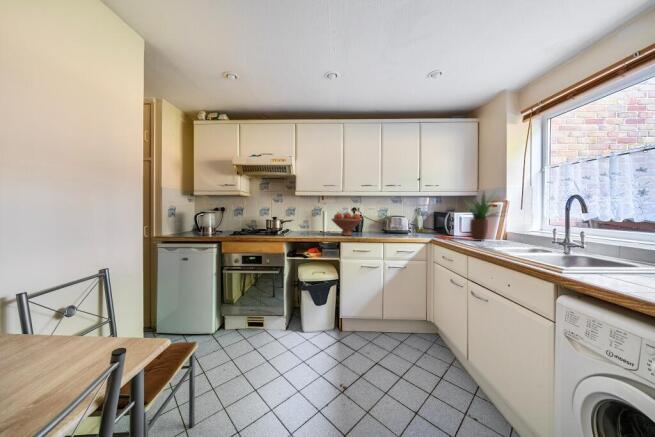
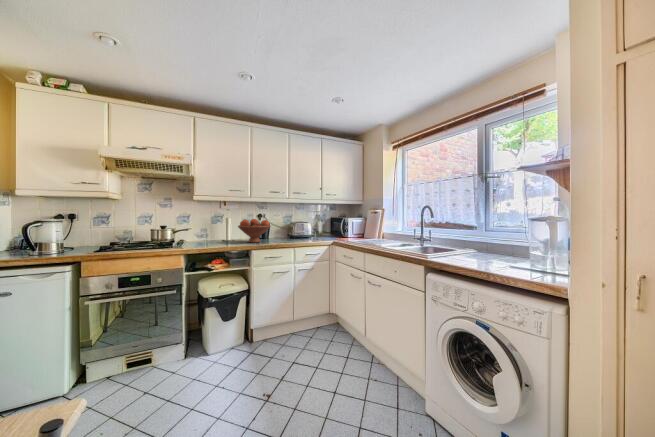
potted plant: present [469,193,496,241] -> none [355,201,387,241]

